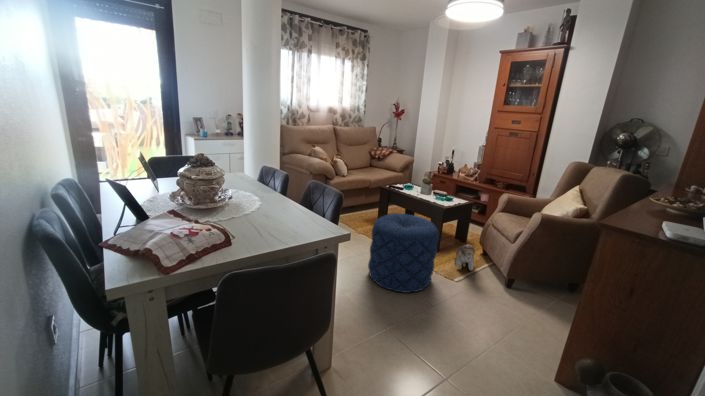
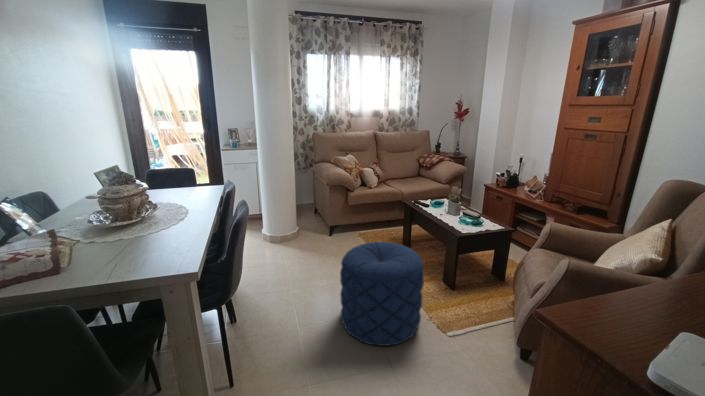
plush toy: present [455,244,475,270] -> none [465,289,493,326]

